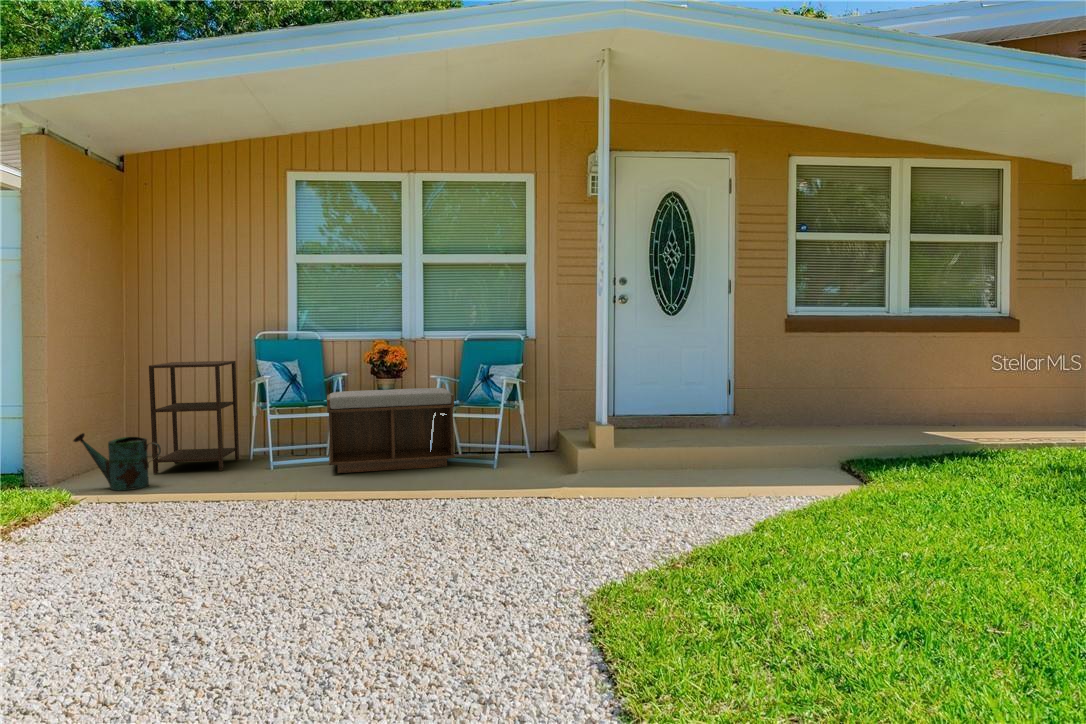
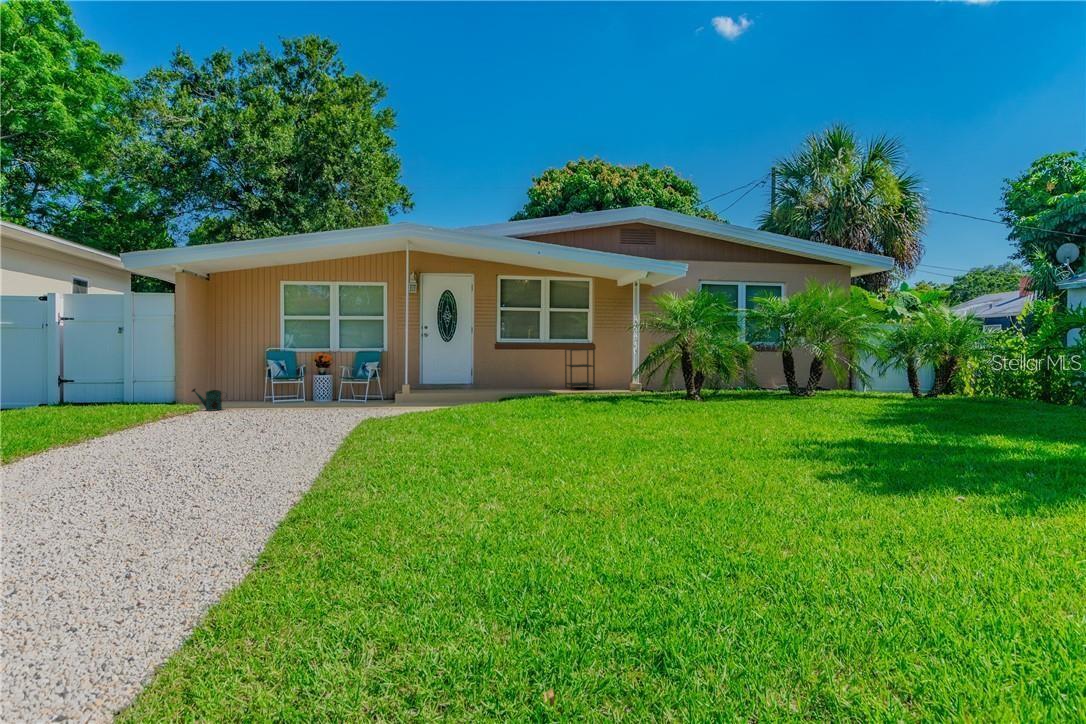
side table: present [149,361,239,474] -> present [565,349,595,390]
bench: present [327,388,455,473] -> none [295,372,349,405]

